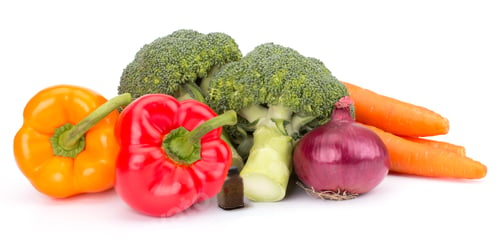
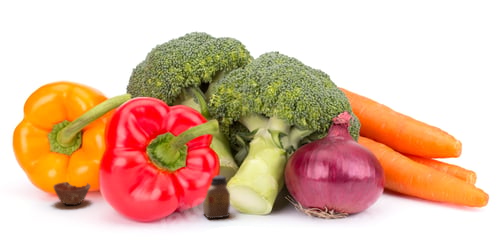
ceramic bowl: none [62,185,99,208] -> present [54,182,90,205]

